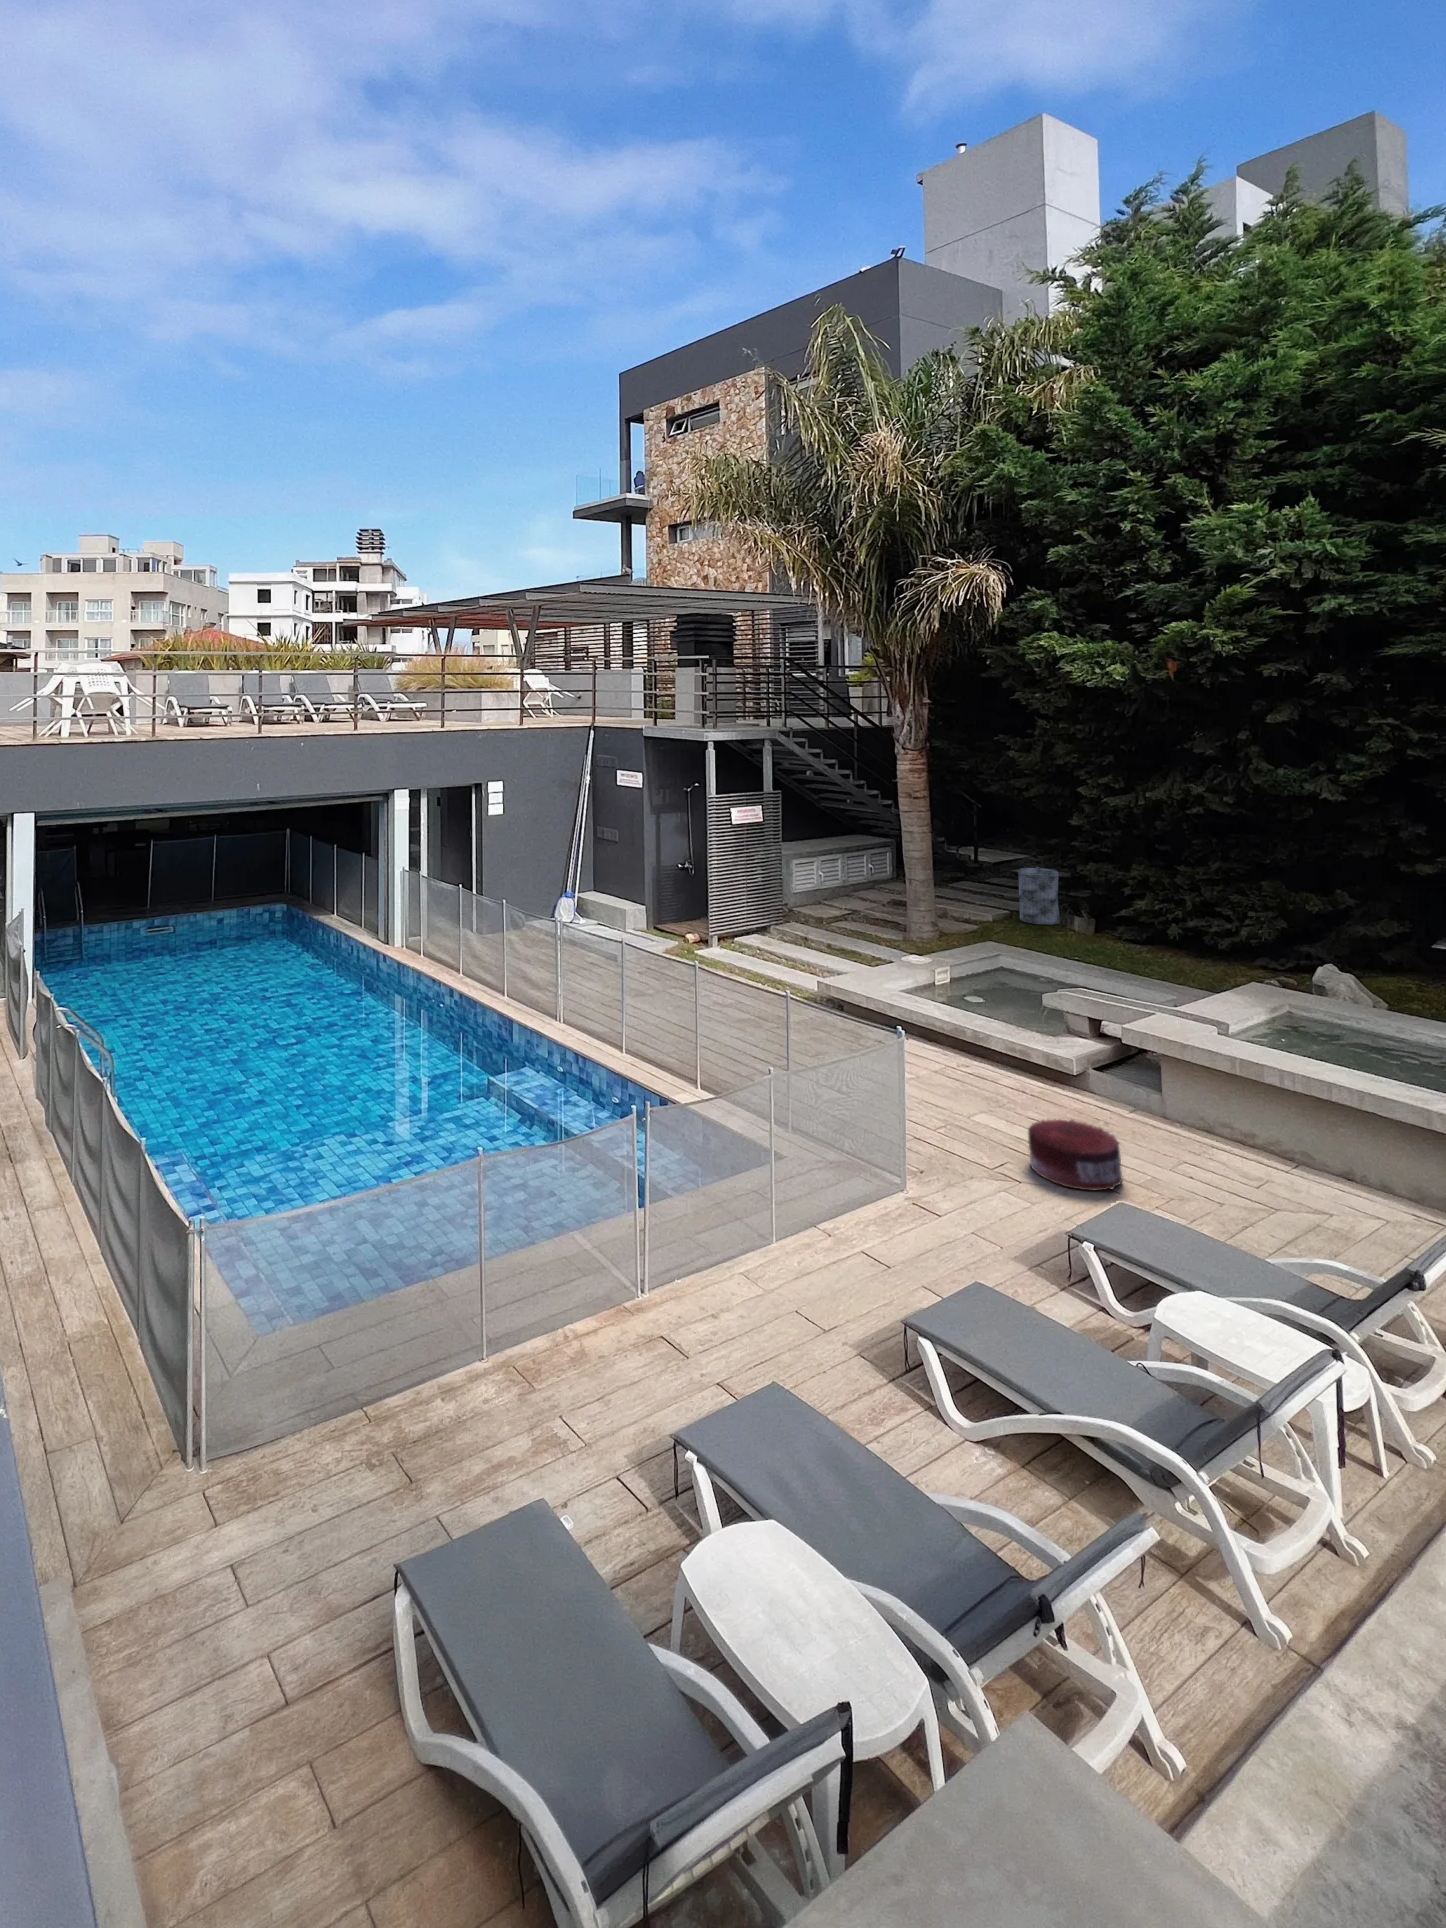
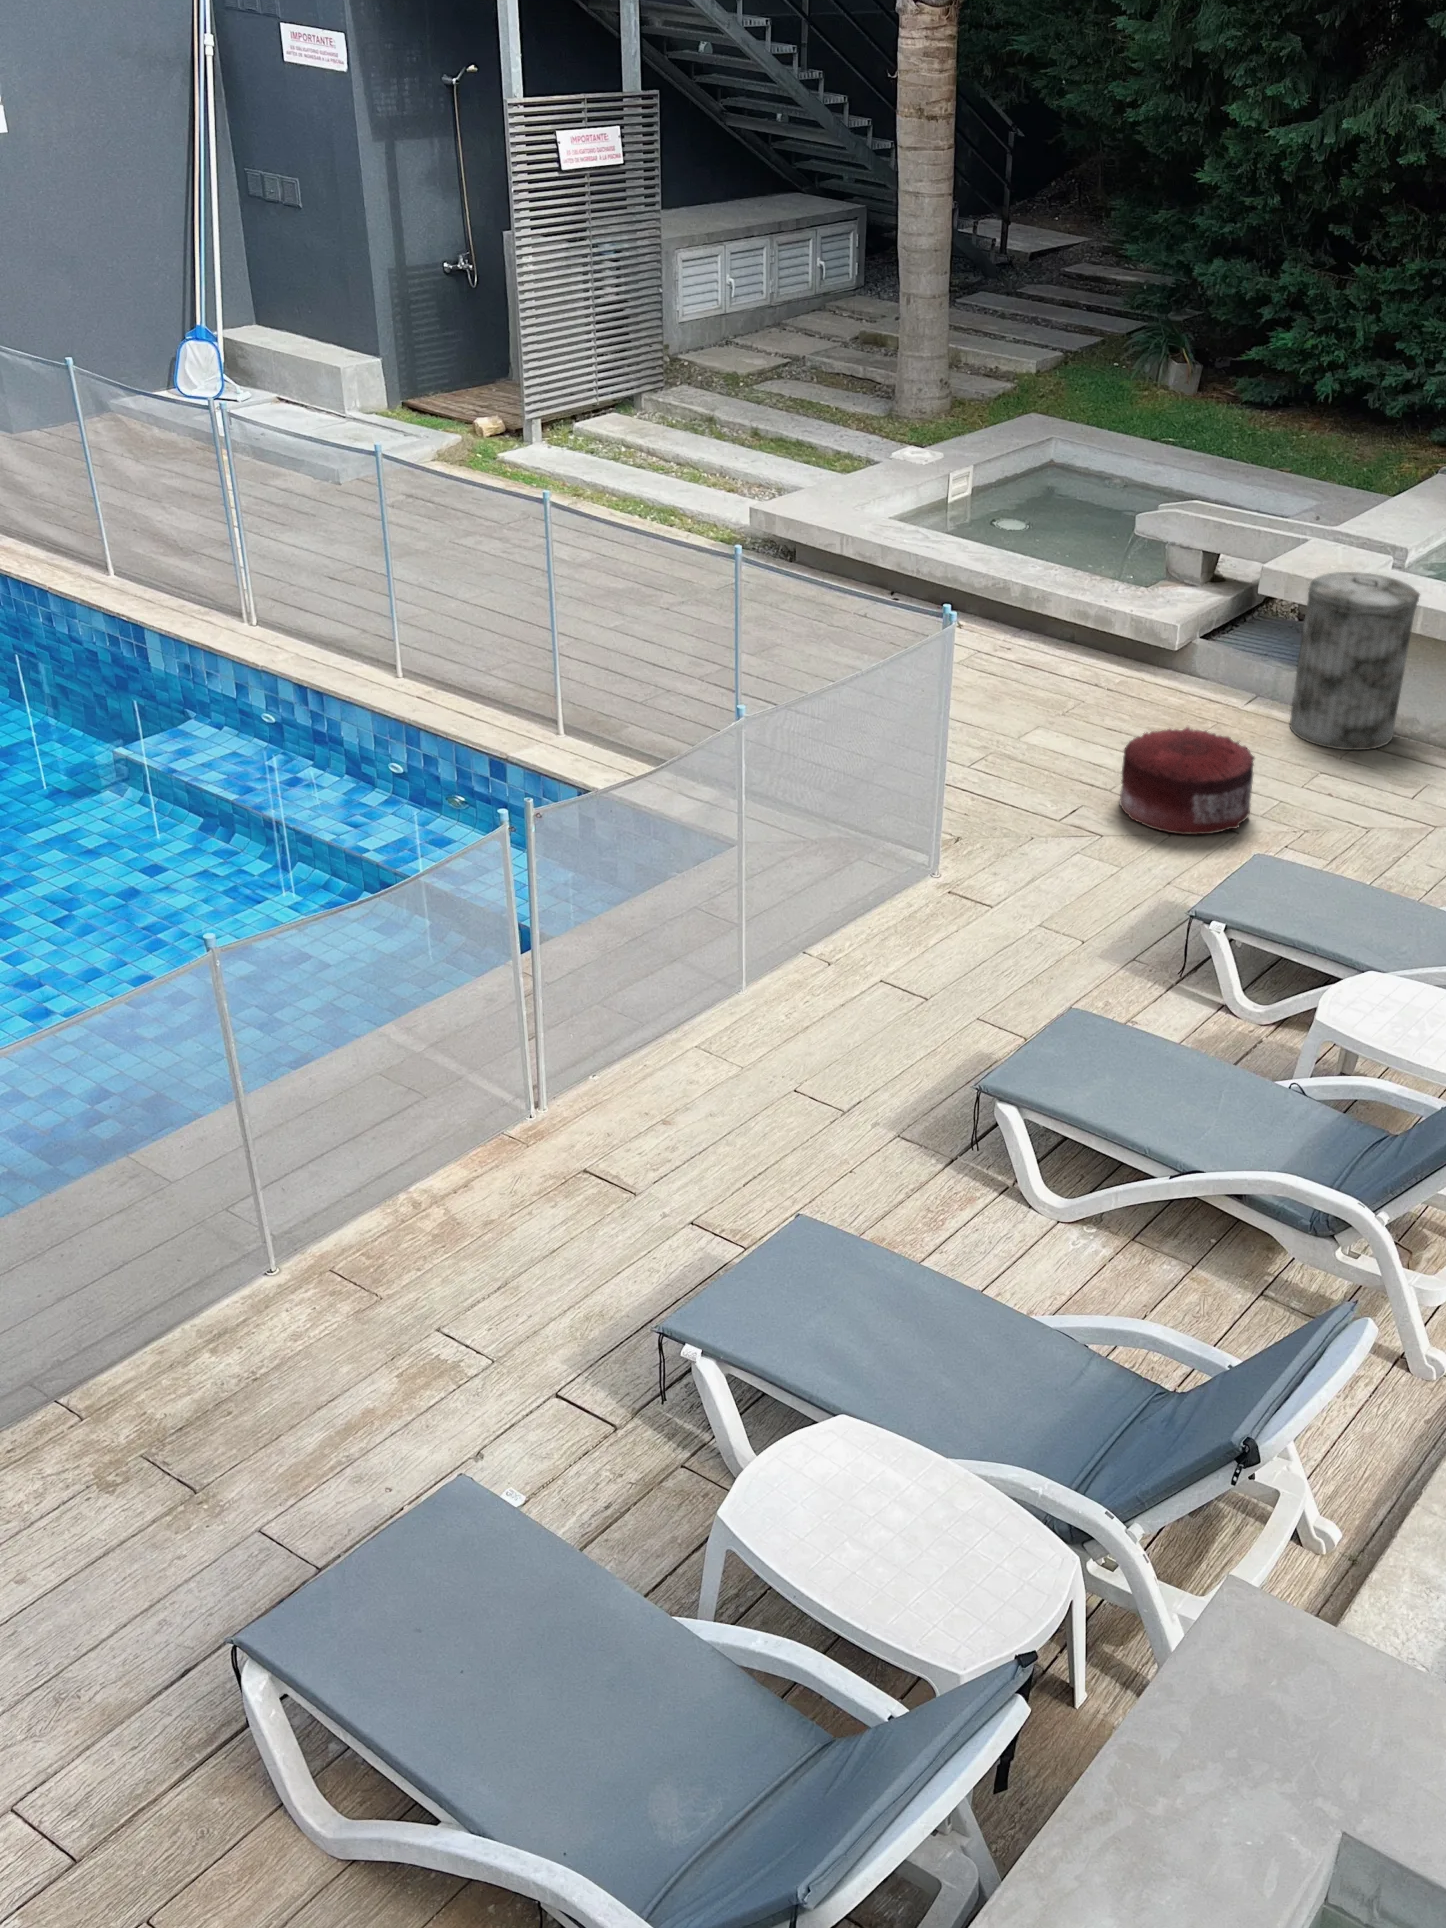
trash can: present [1018,867,1060,925] -> present [1290,572,1420,750]

